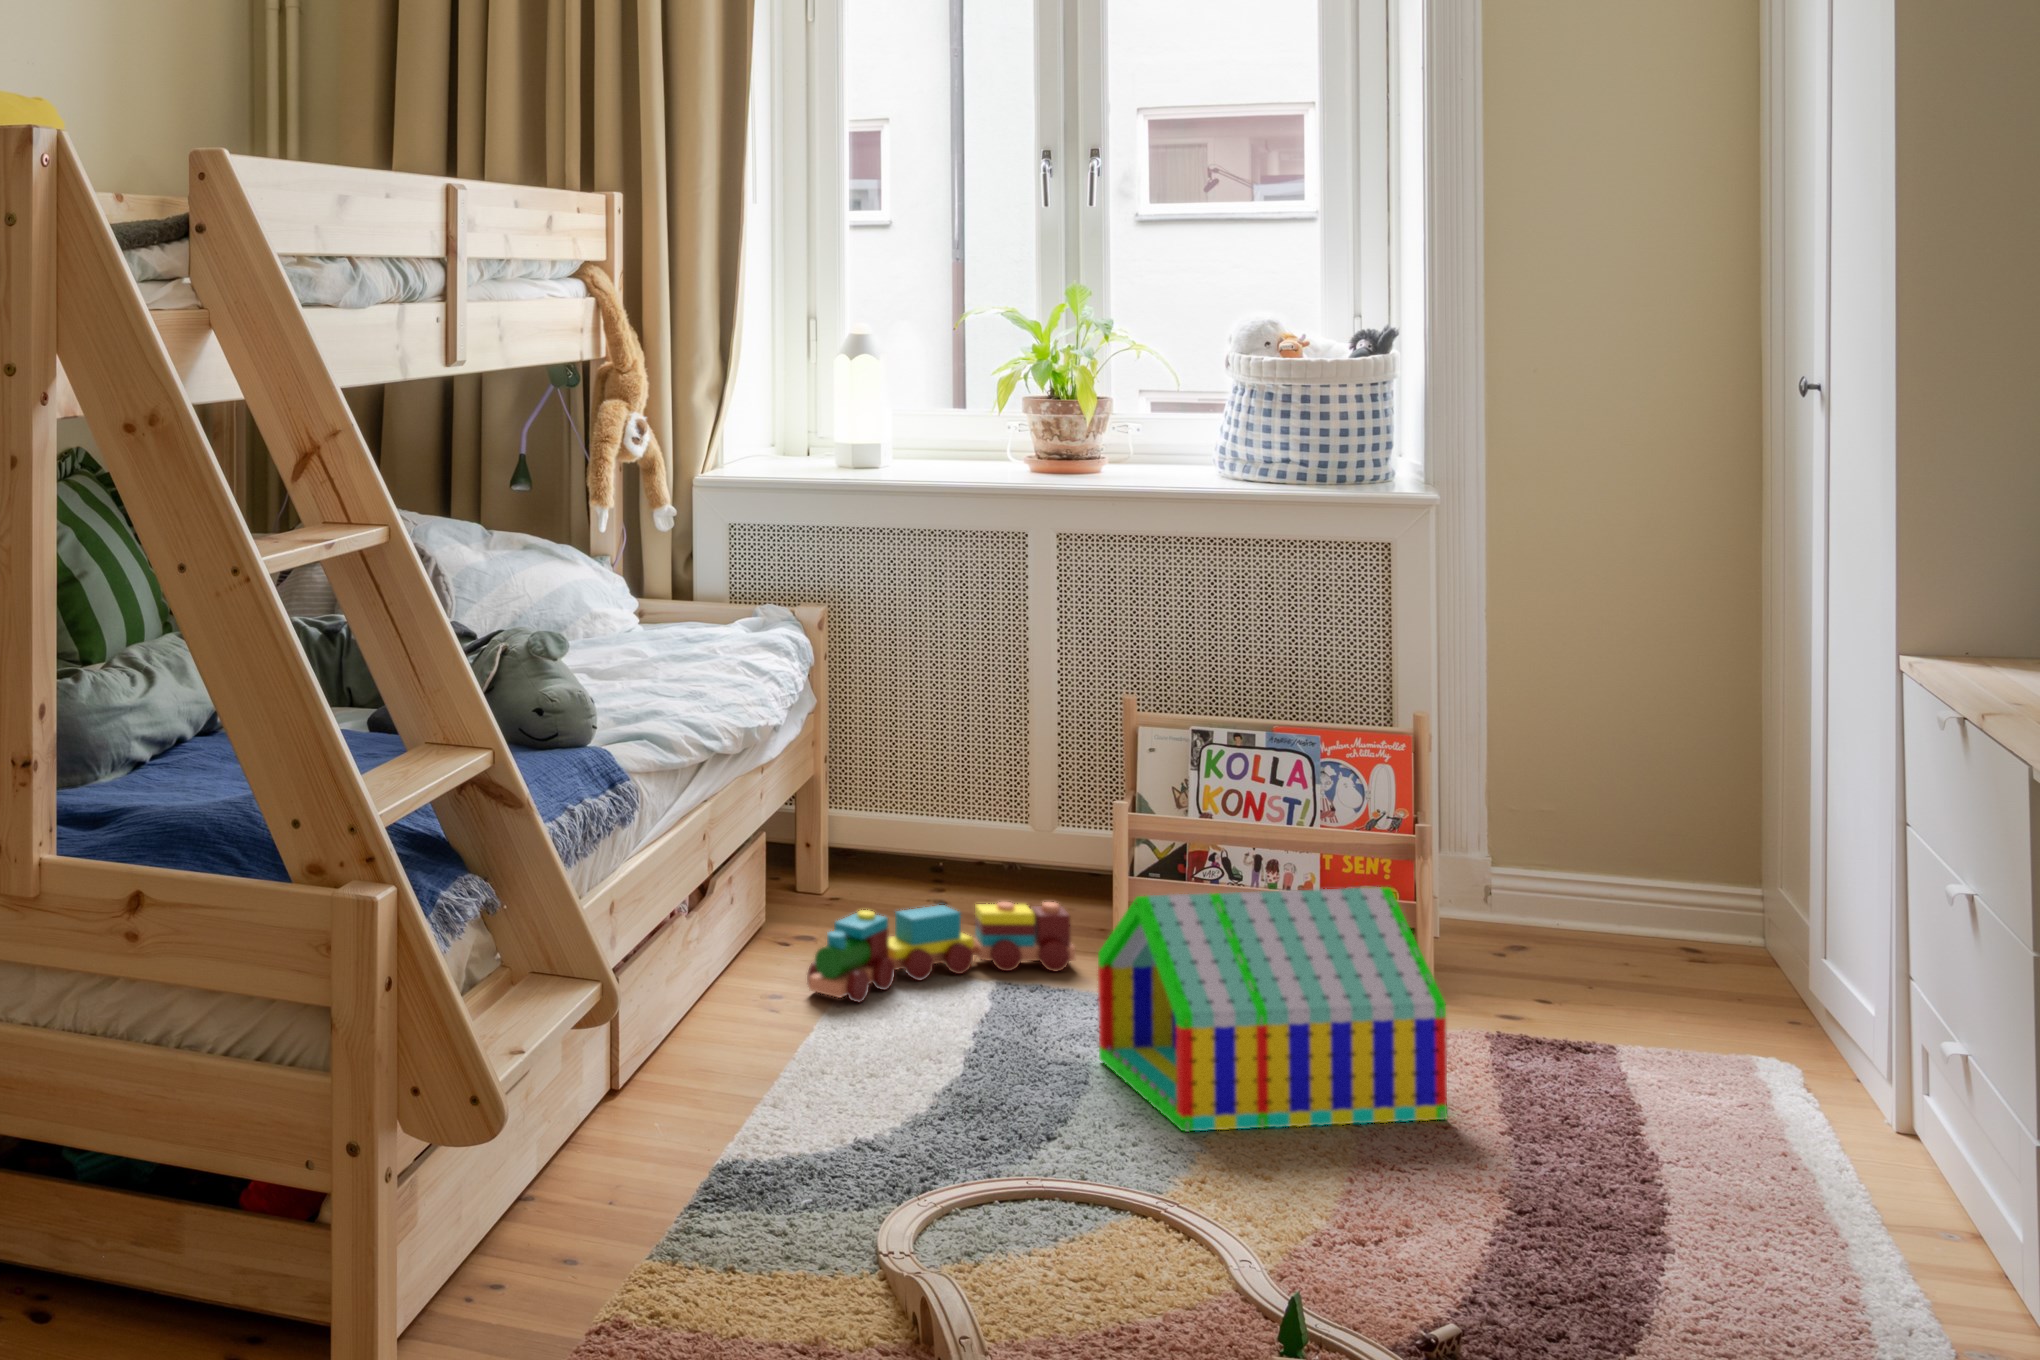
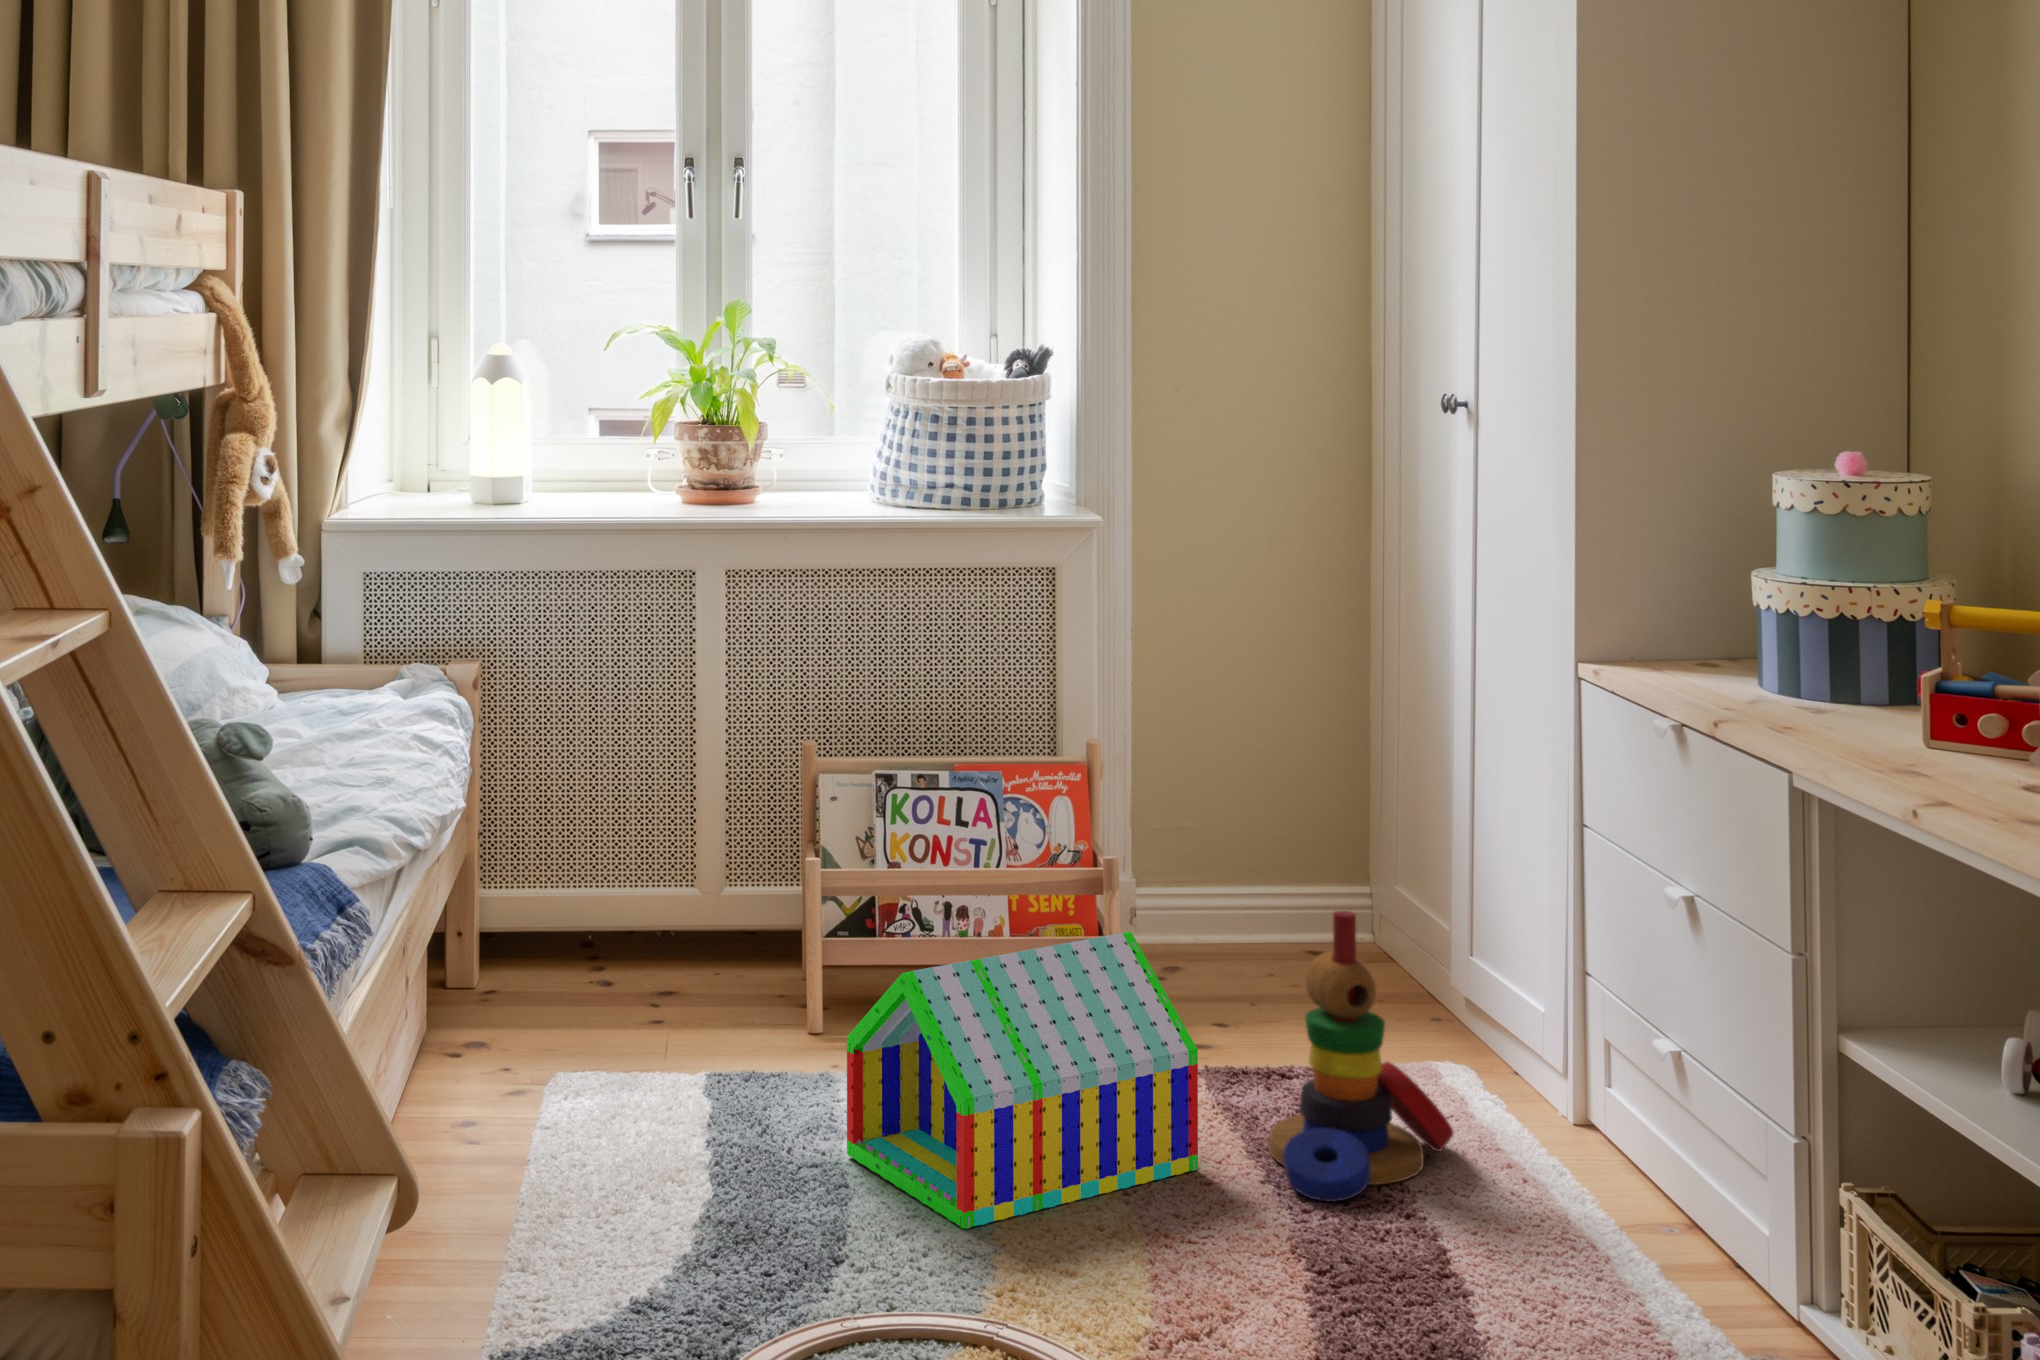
stacking toy: none [1532,887,1742,1166] -> present [1268,911,1454,1202]
toy train: present [807,901,1075,1002] -> none [509,977,779,1124]

